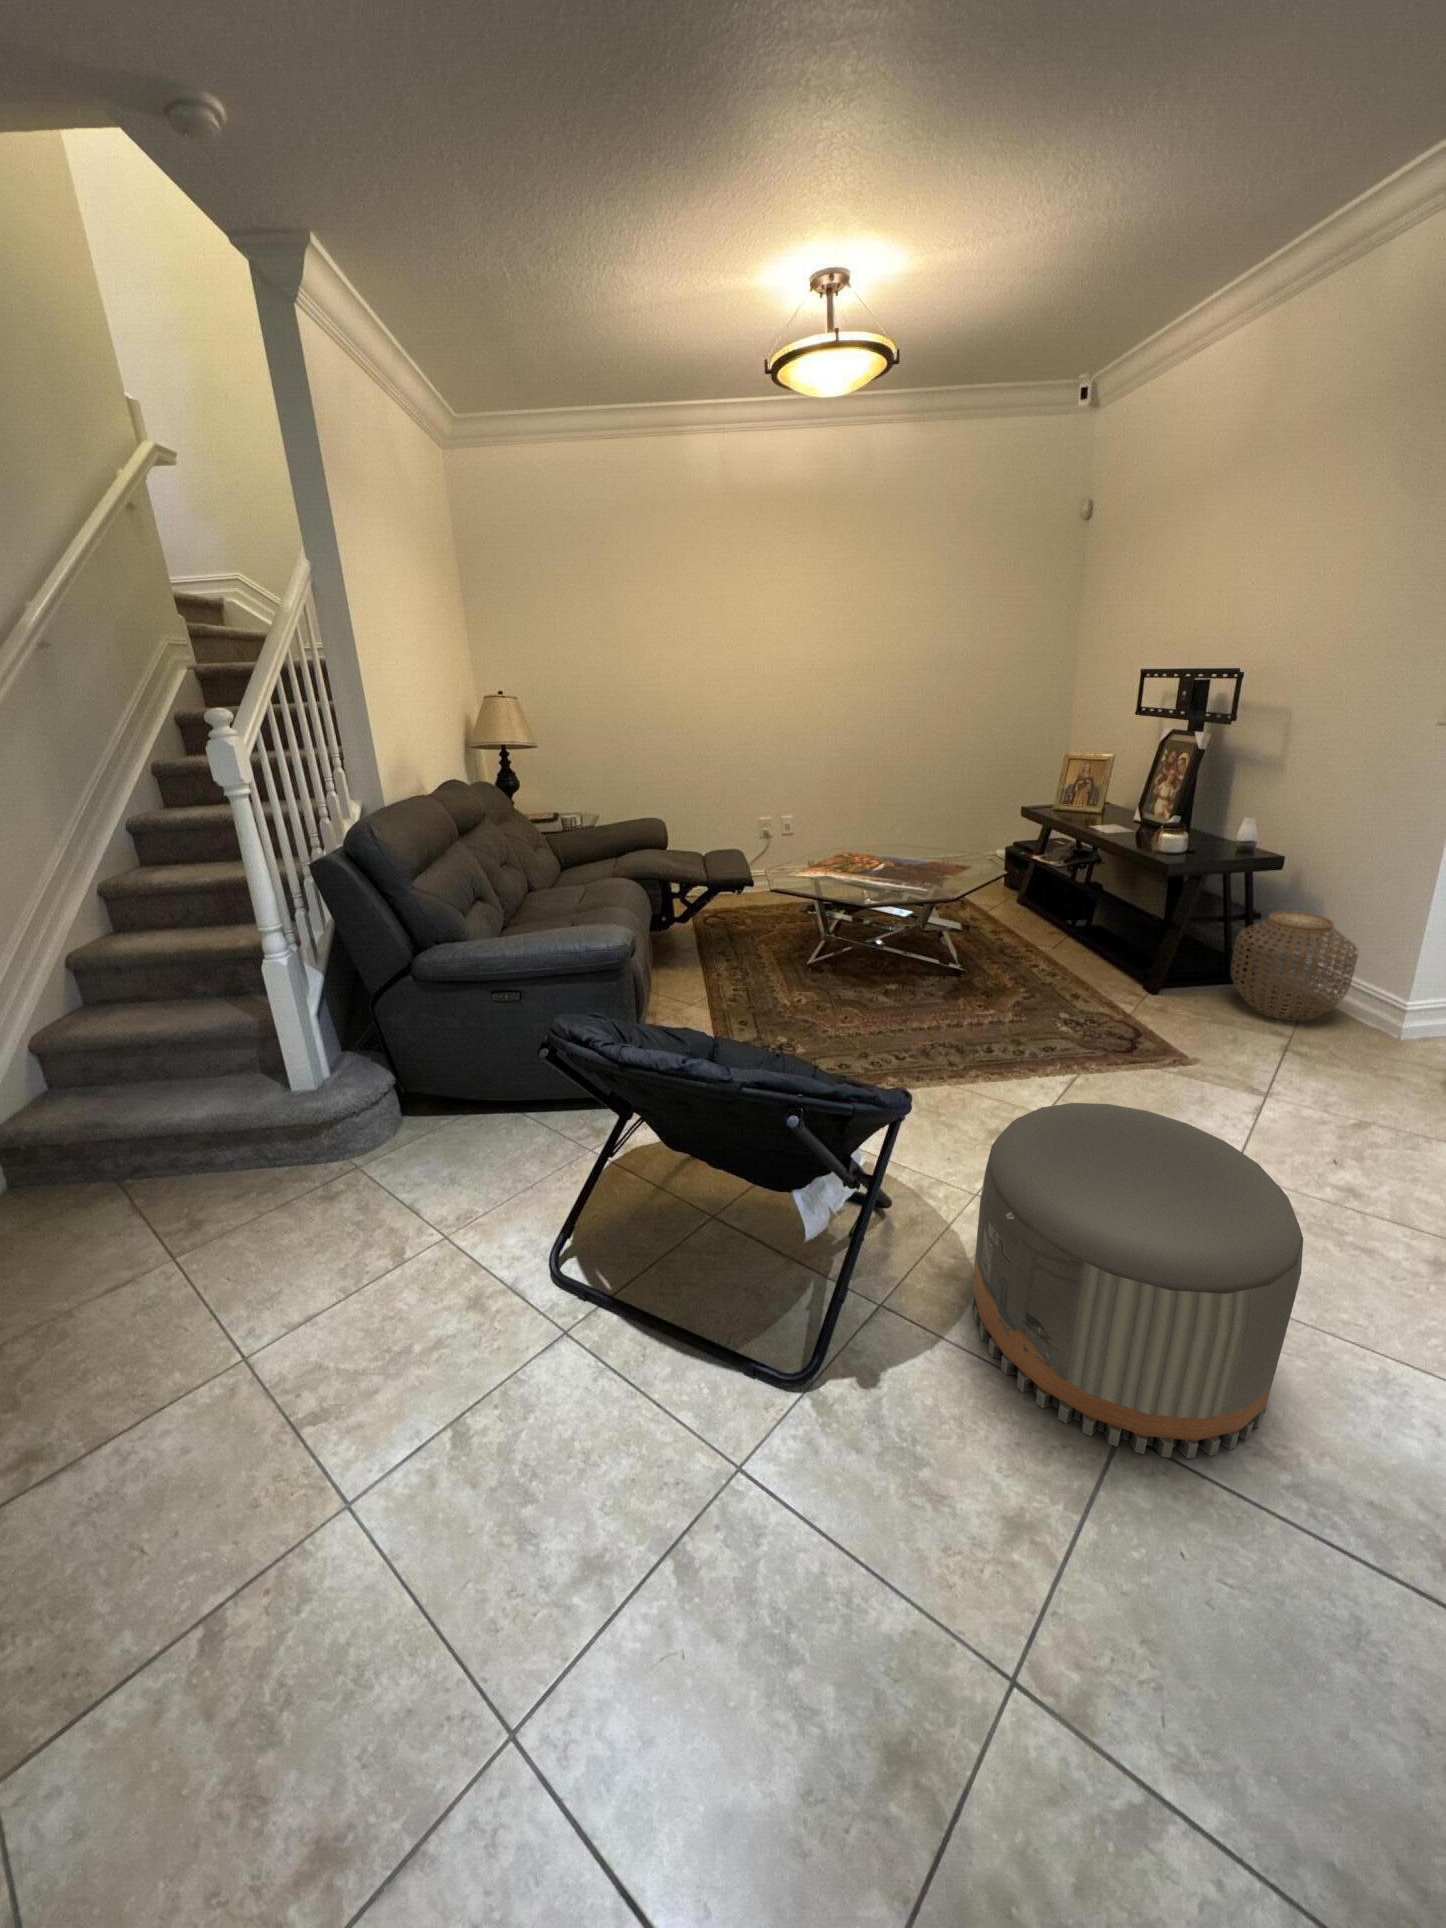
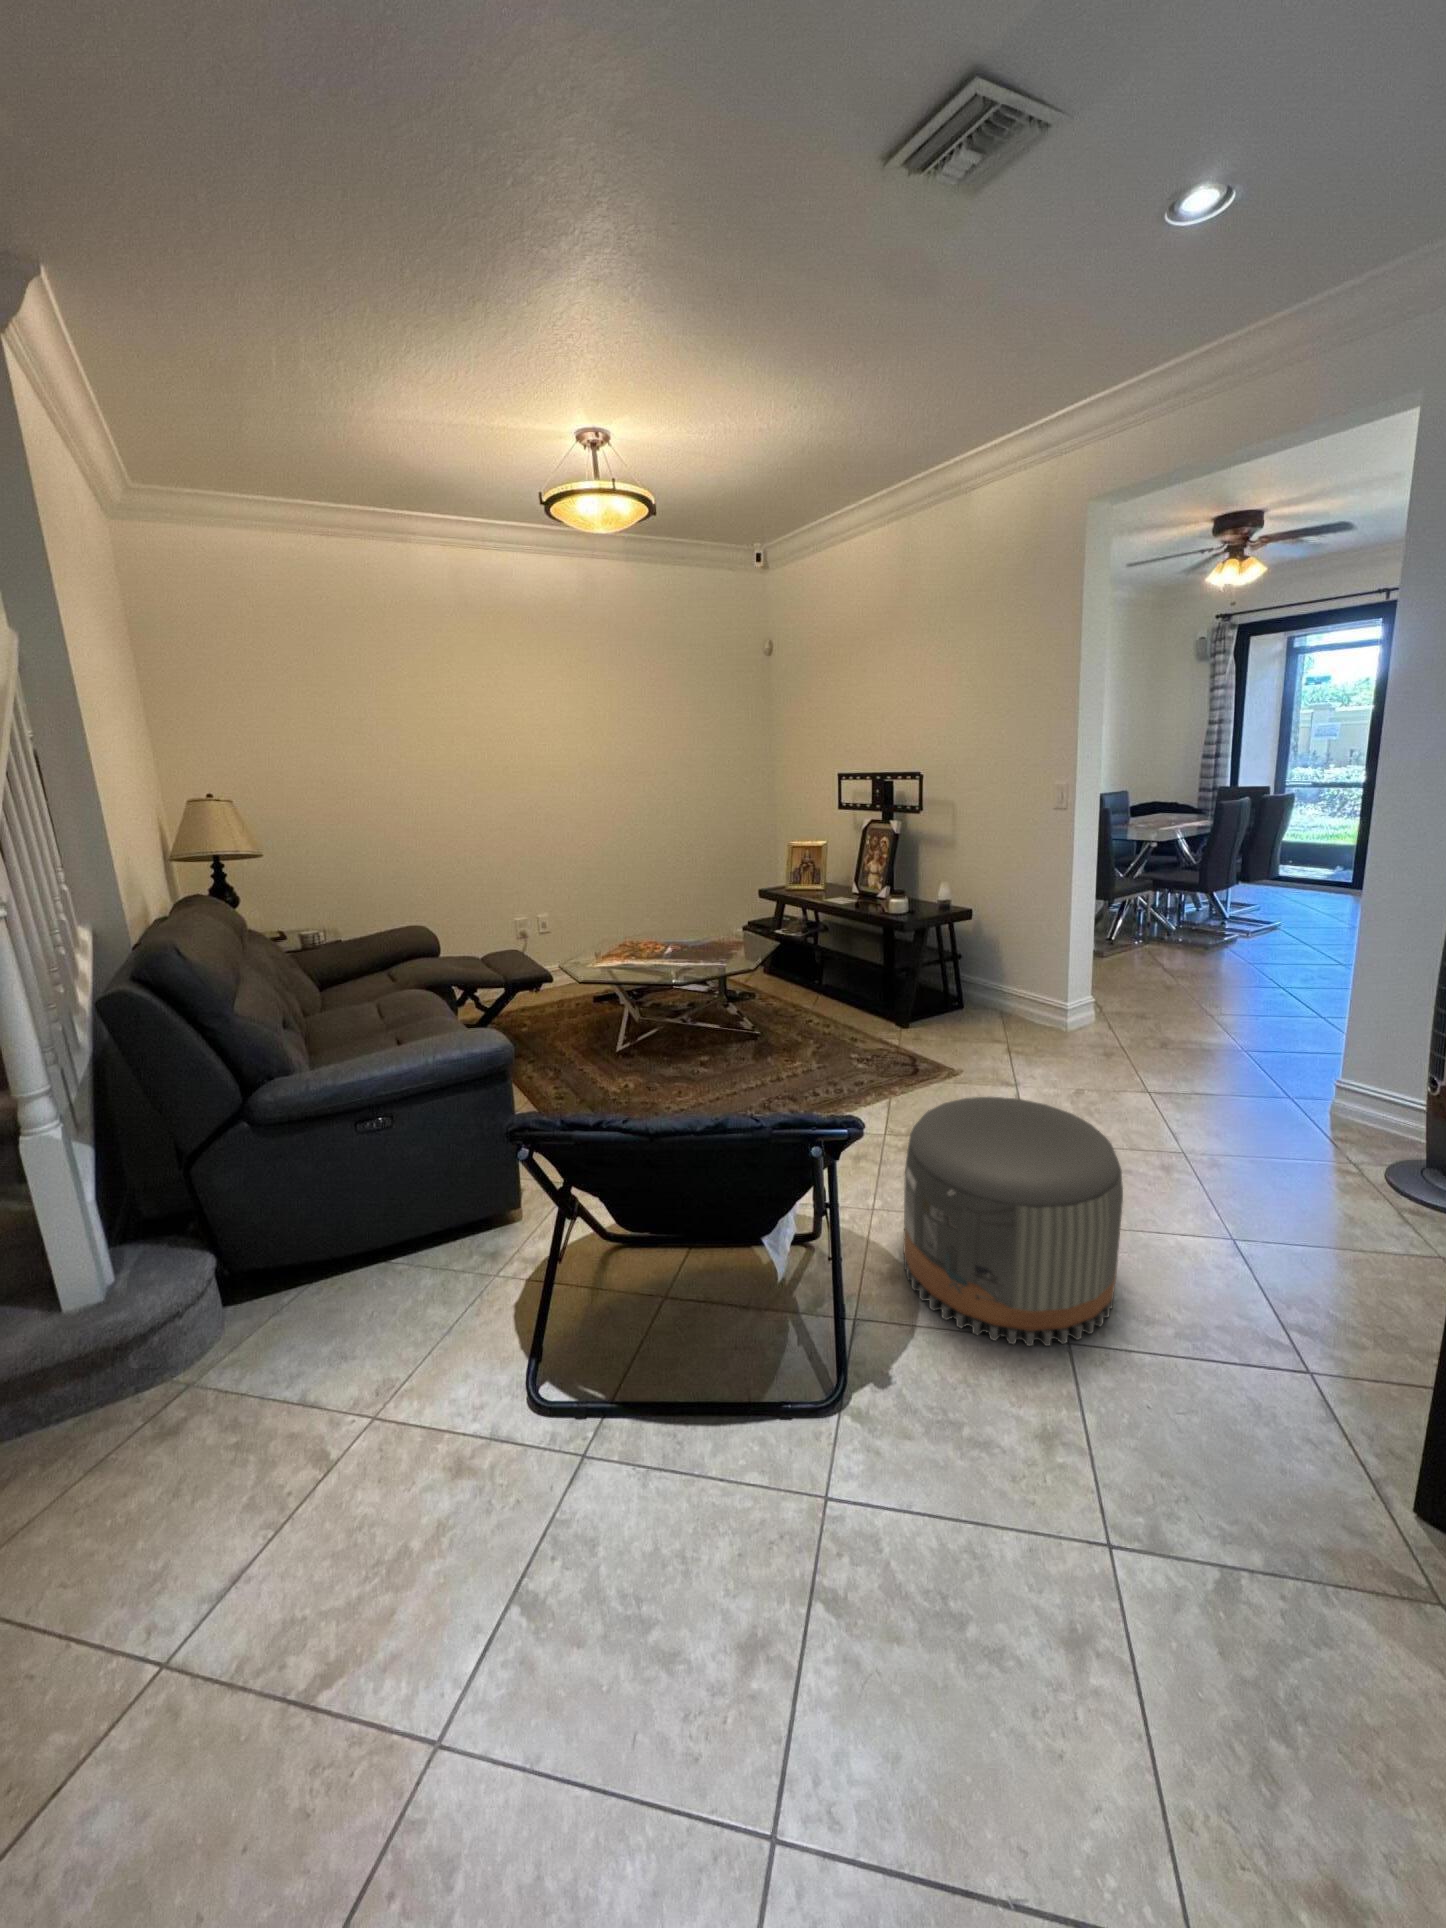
woven basket: present [1231,911,1358,1021] -> none [951,950,1025,1030]

